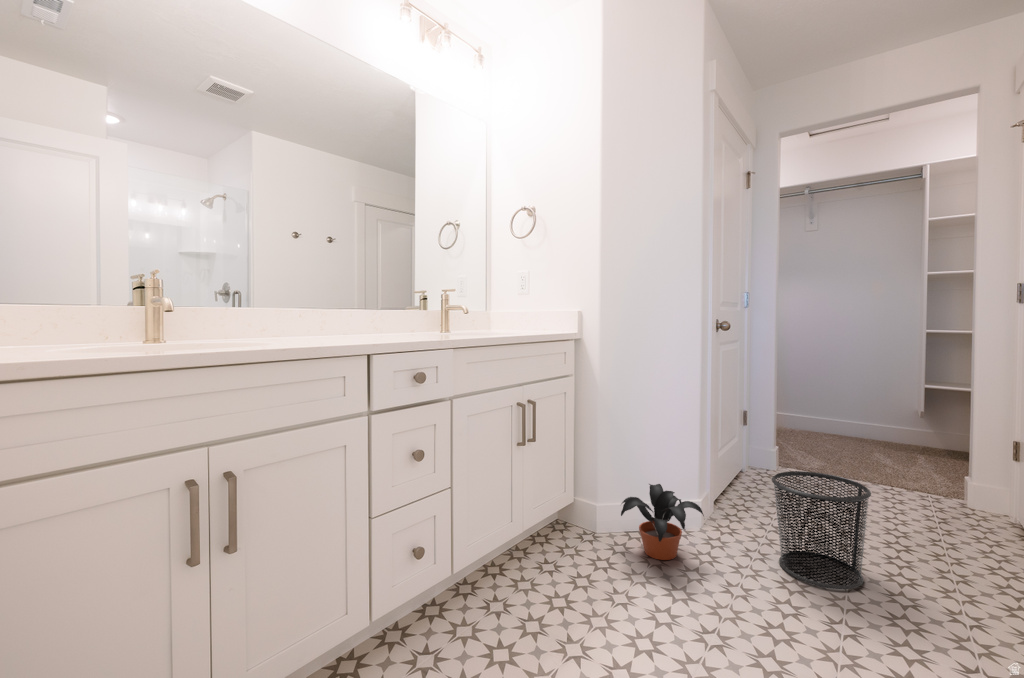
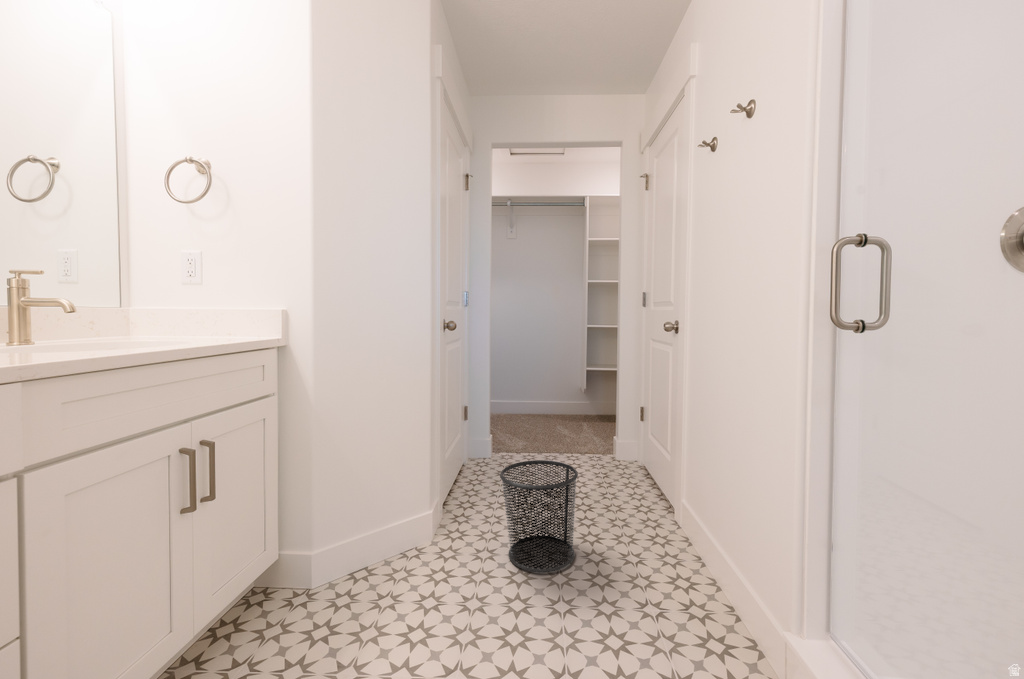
potted plant: present [621,484,704,560] -> none [341,506,440,601]

